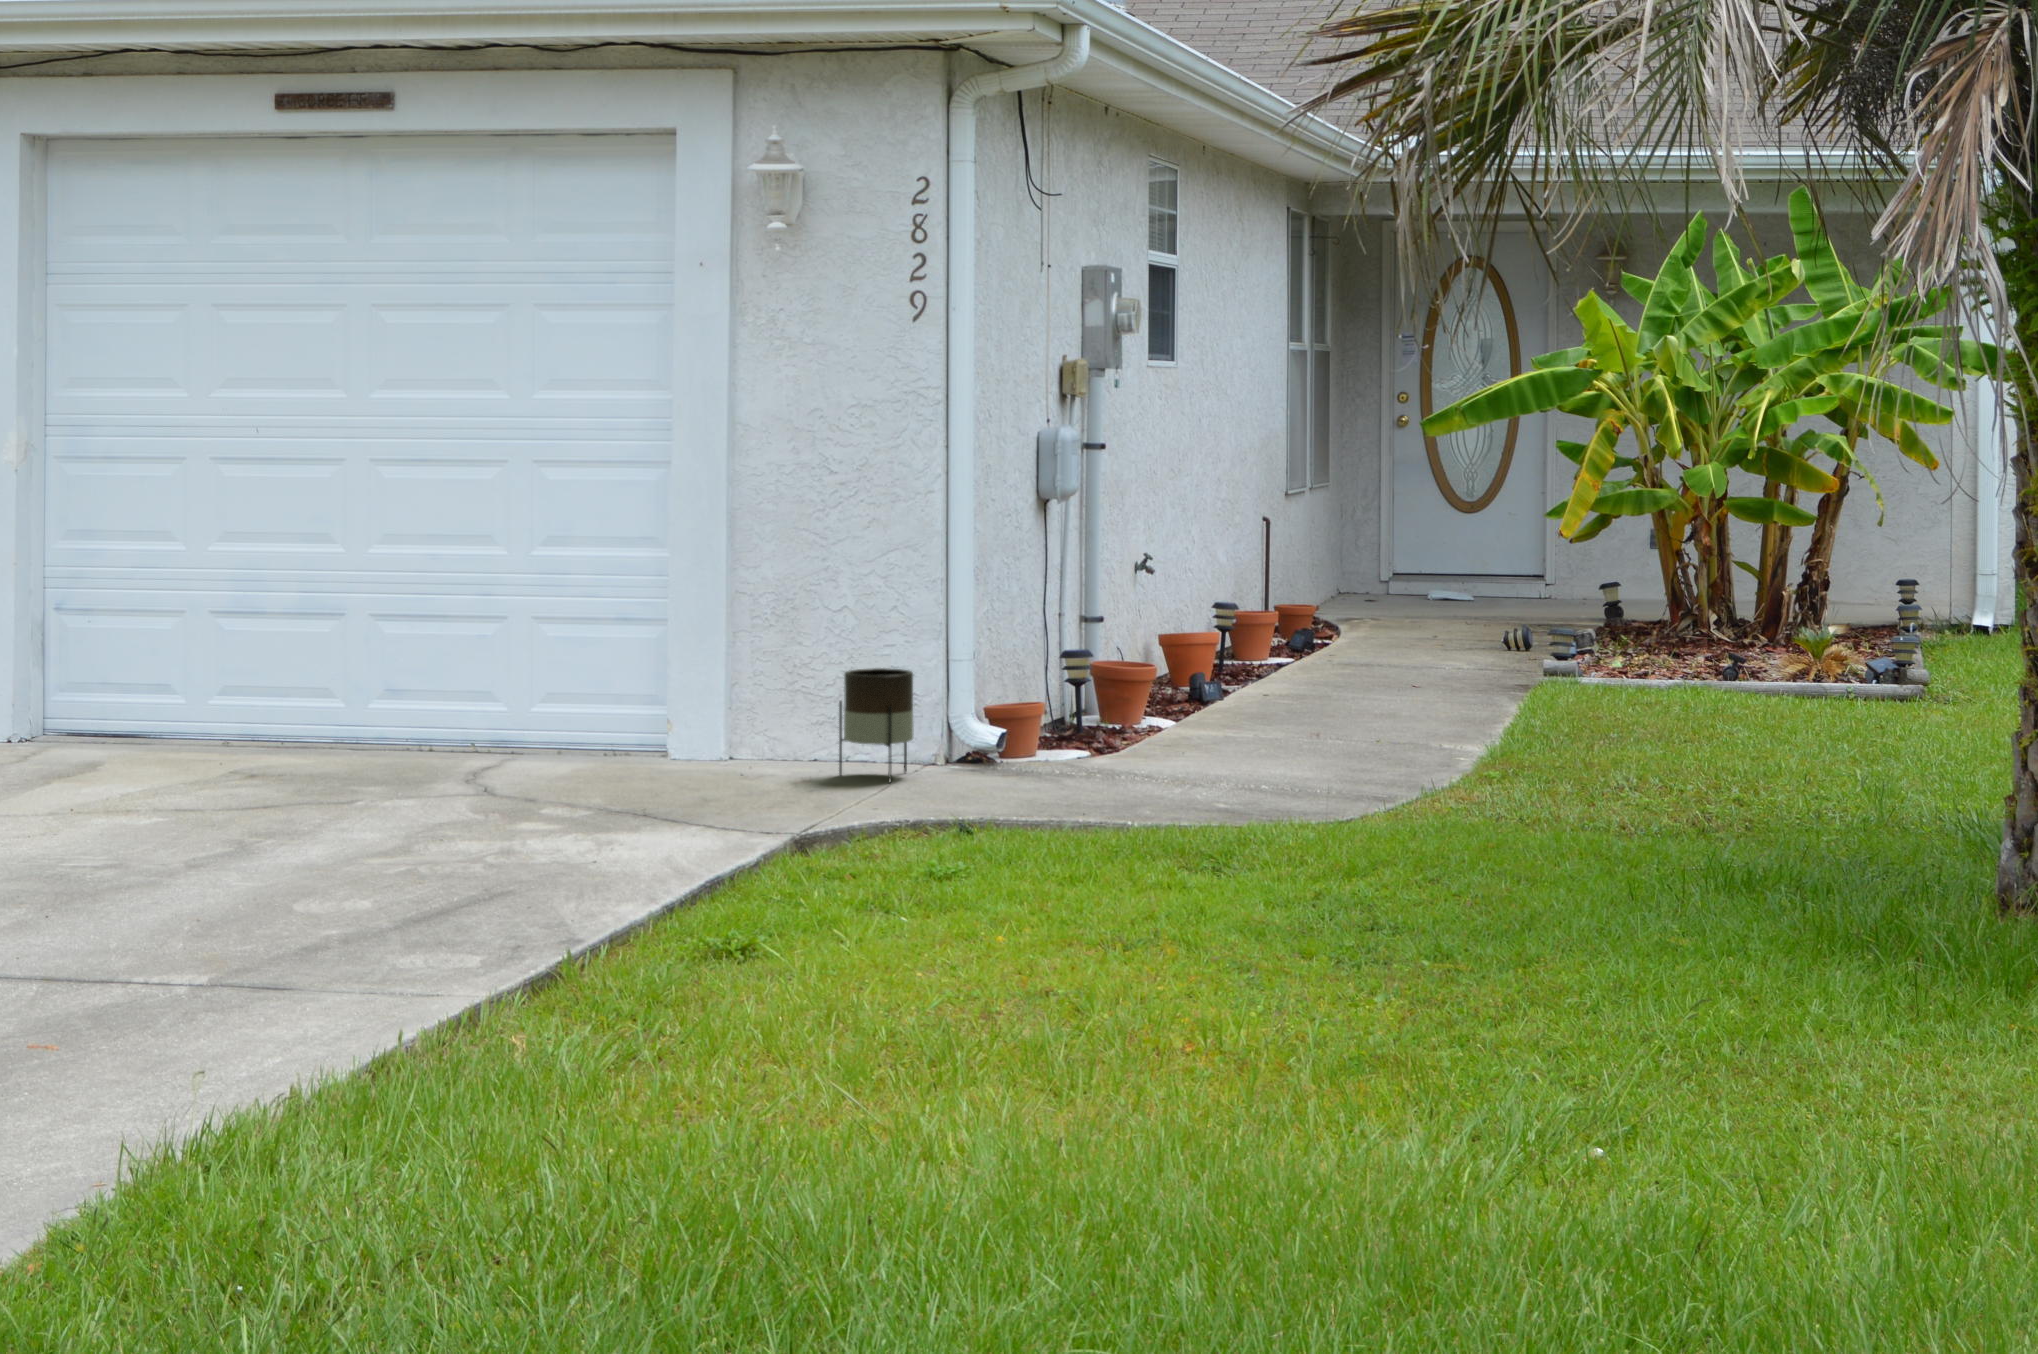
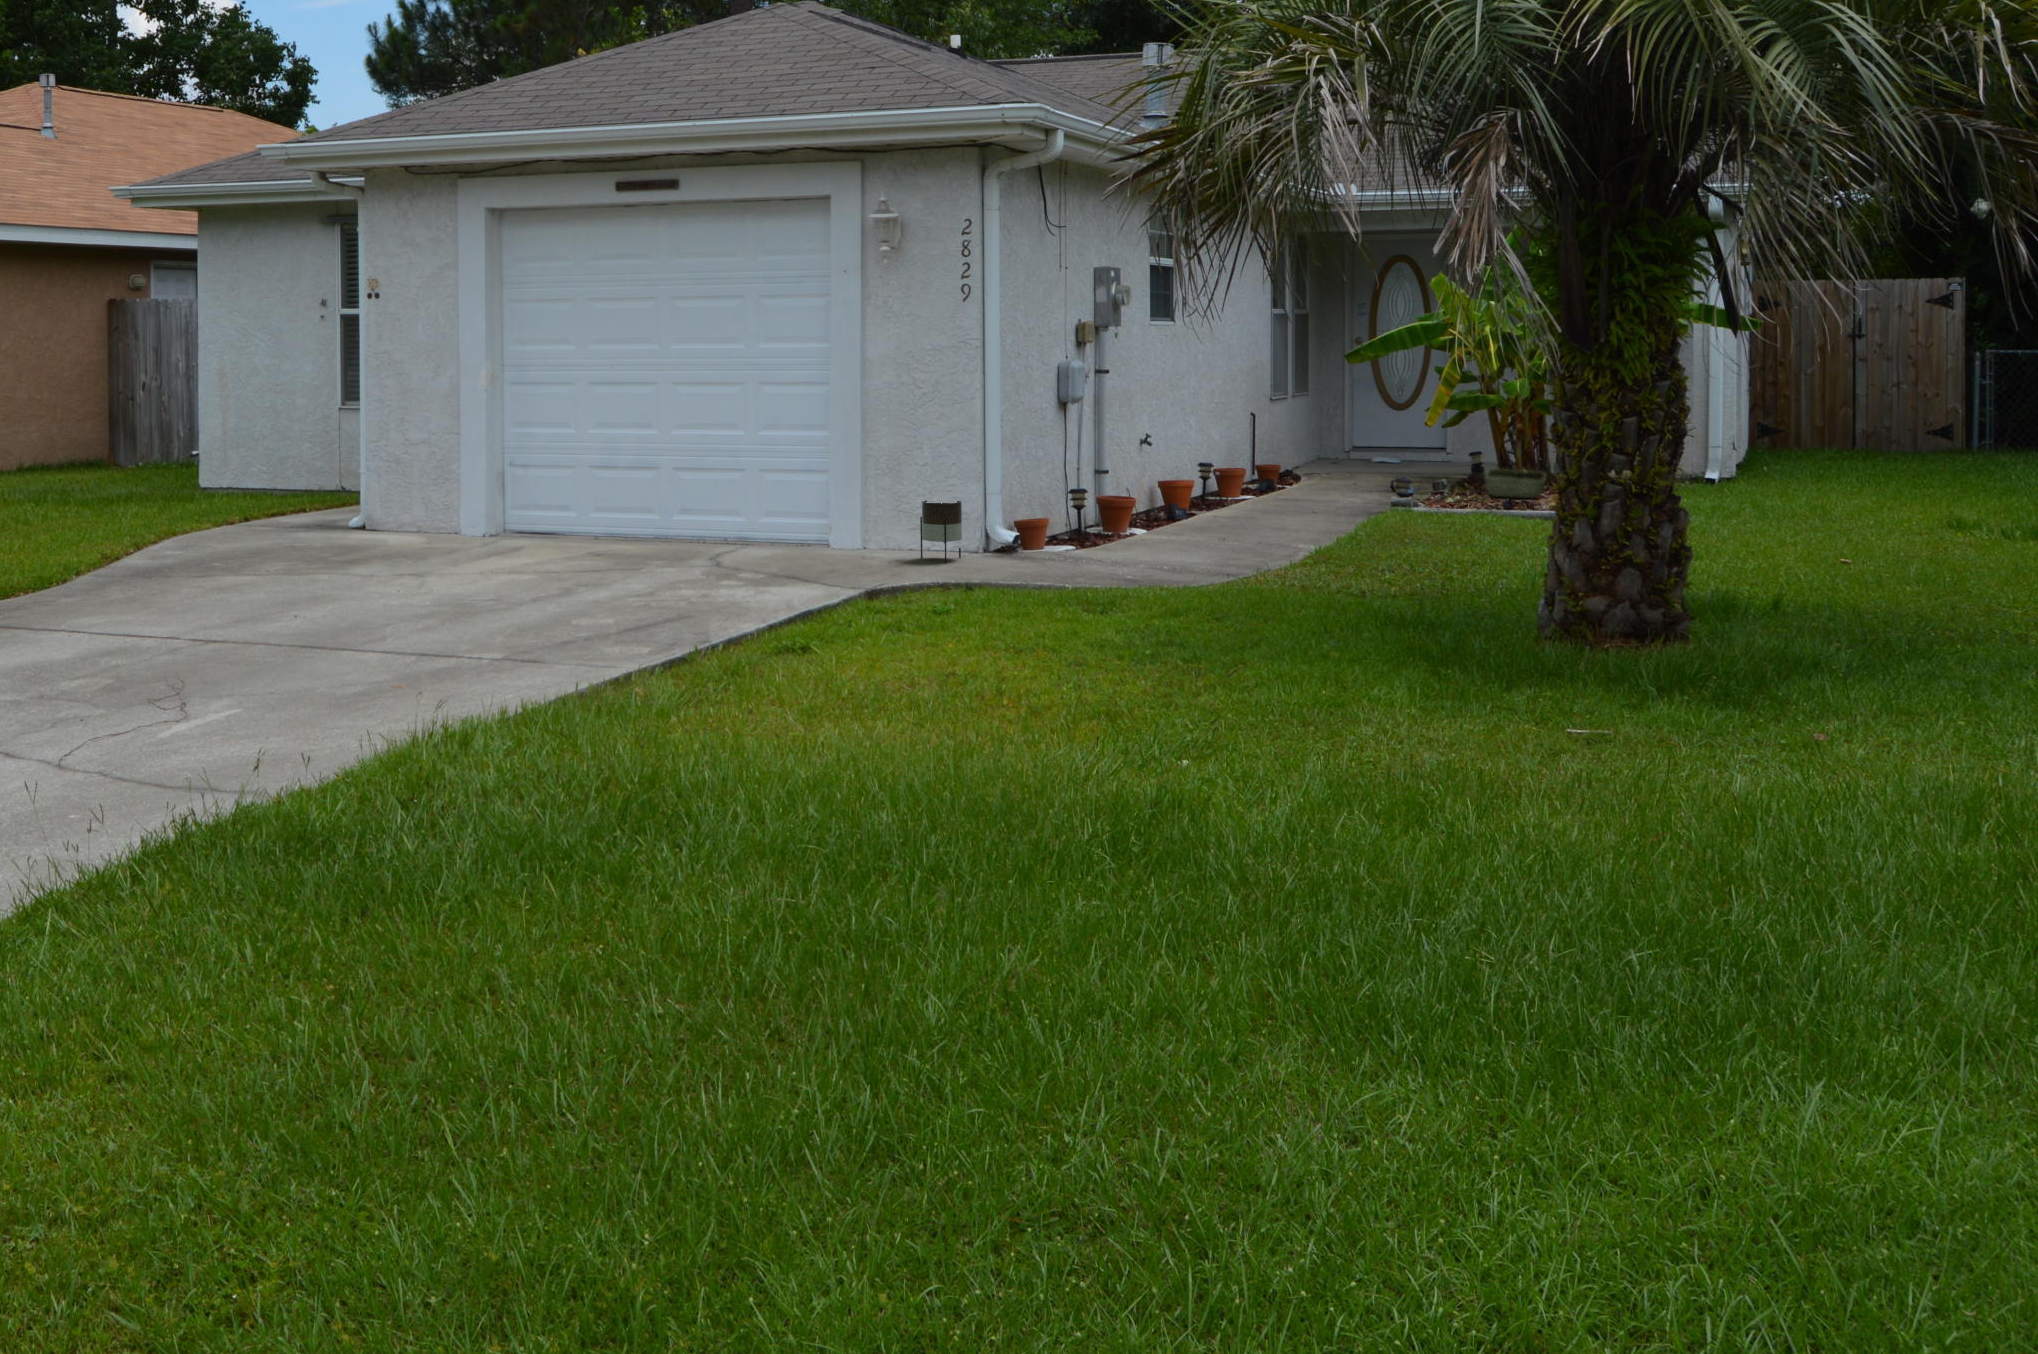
woven basket: none [1589,613,1676,658] -> present [1485,469,1547,498]

